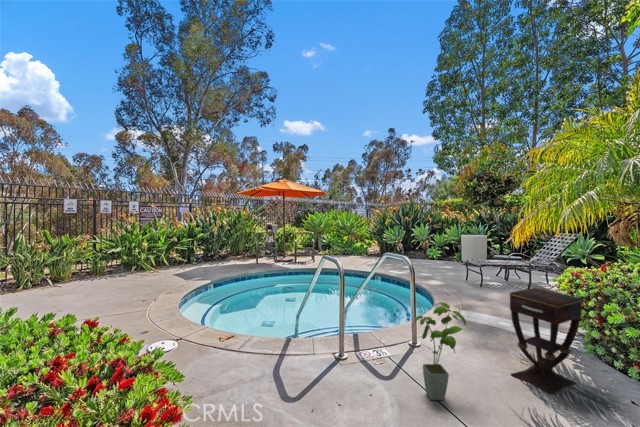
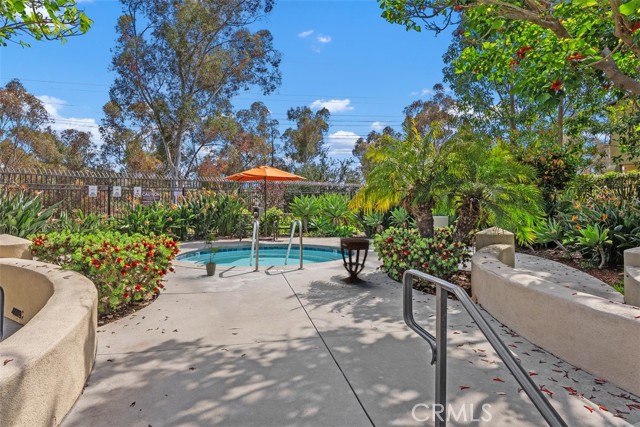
house plant: present [415,302,466,400] -> present [204,234,224,276]

